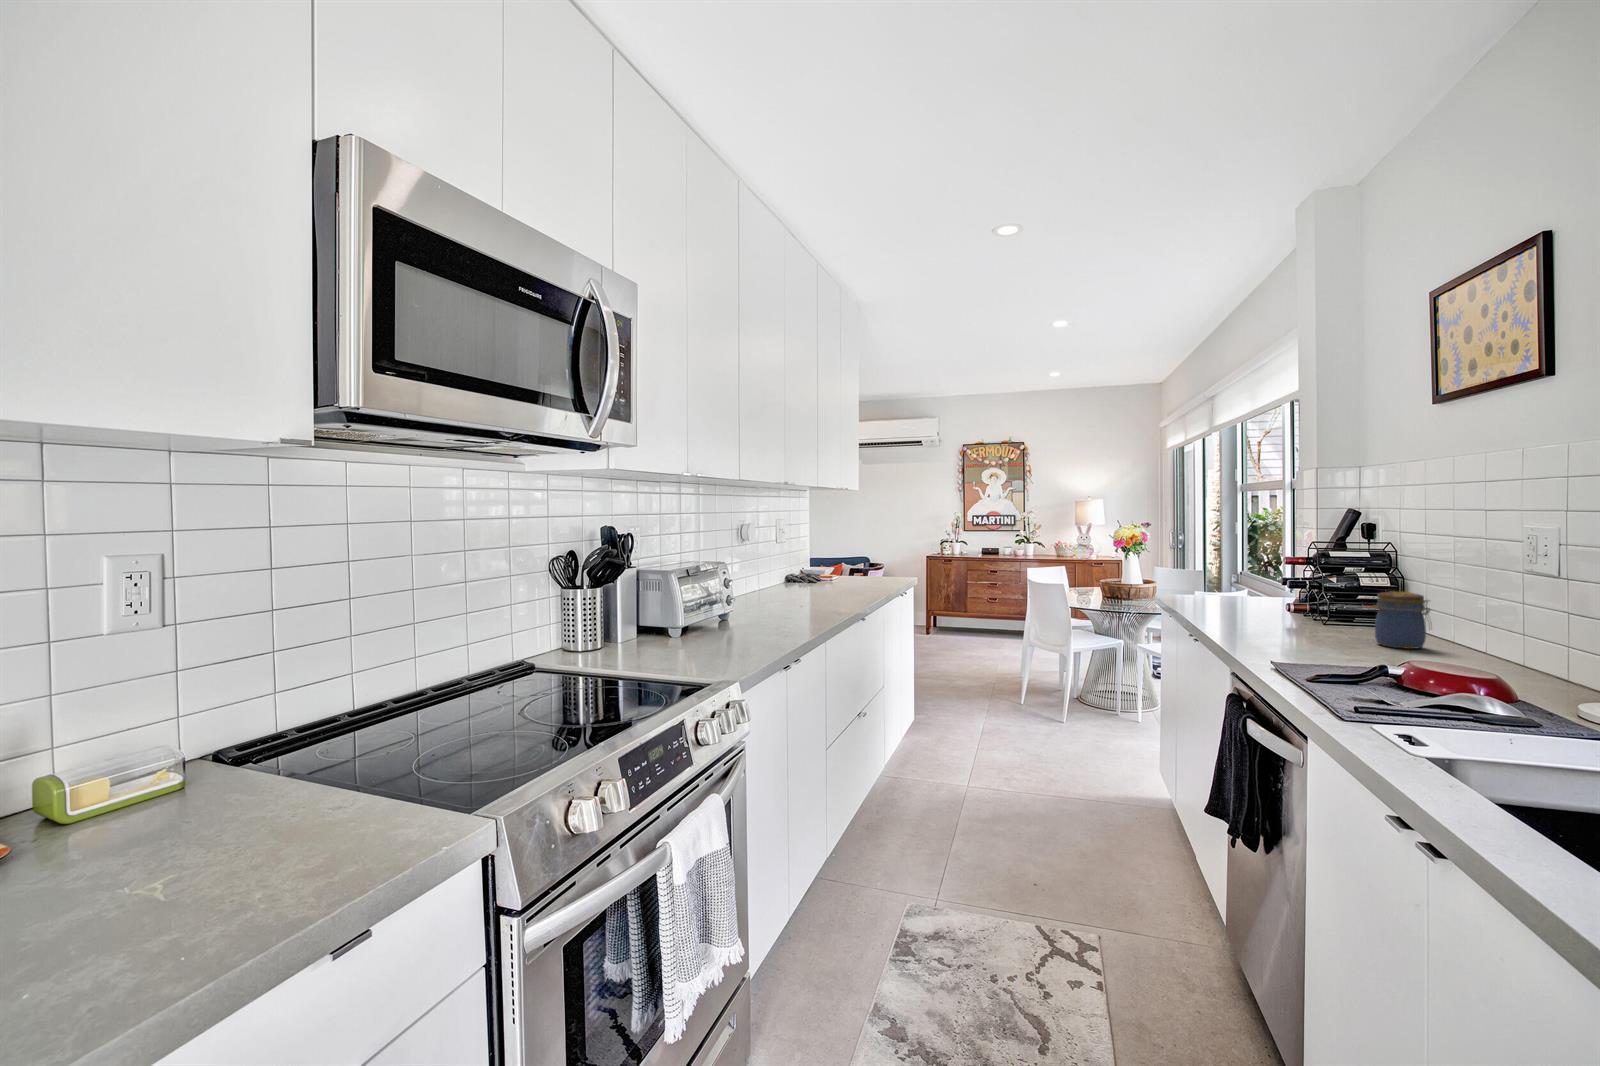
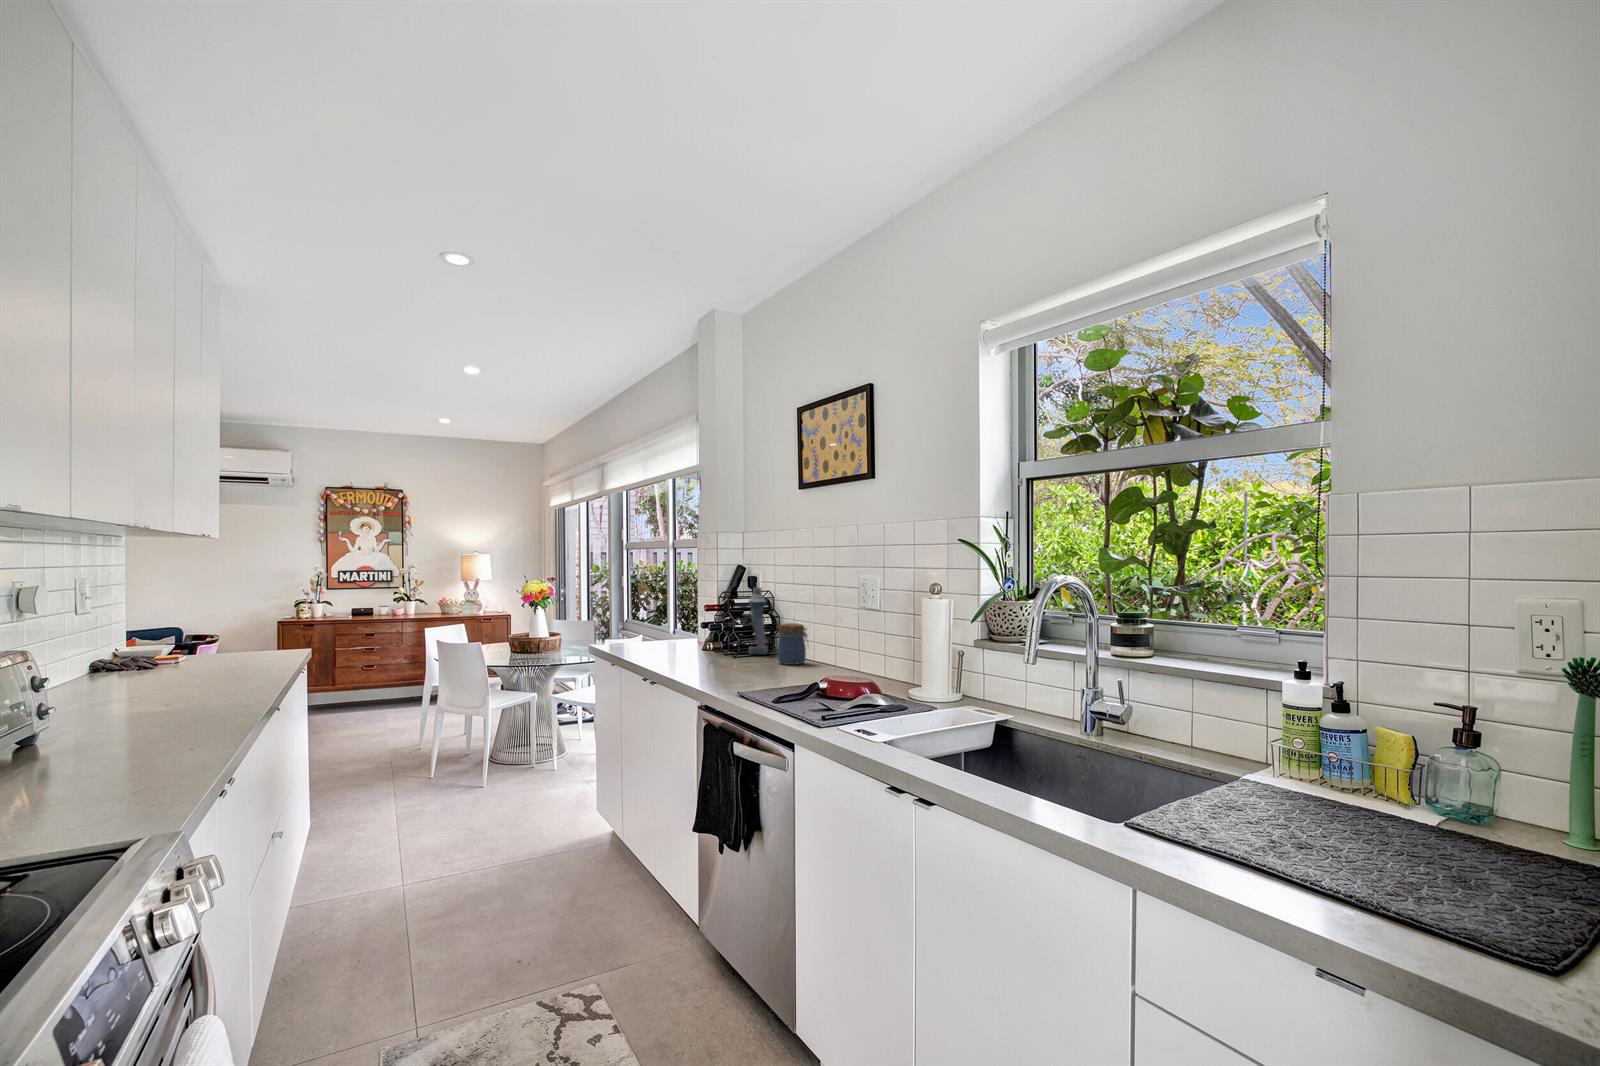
bottle: none [1343,541,1376,630] -> present [749,587,768,655]

